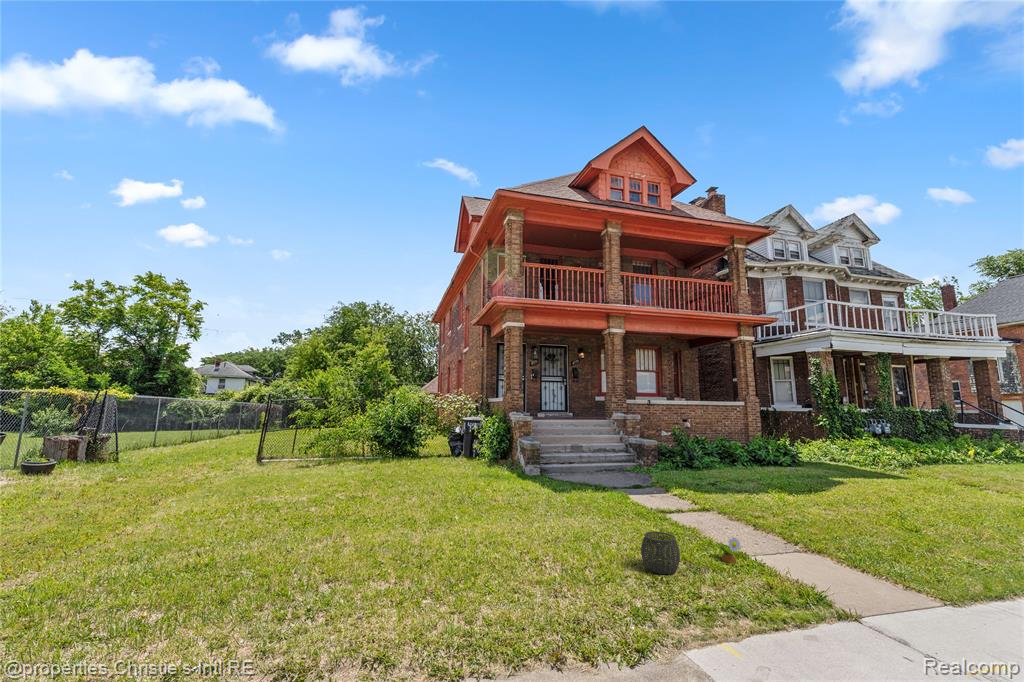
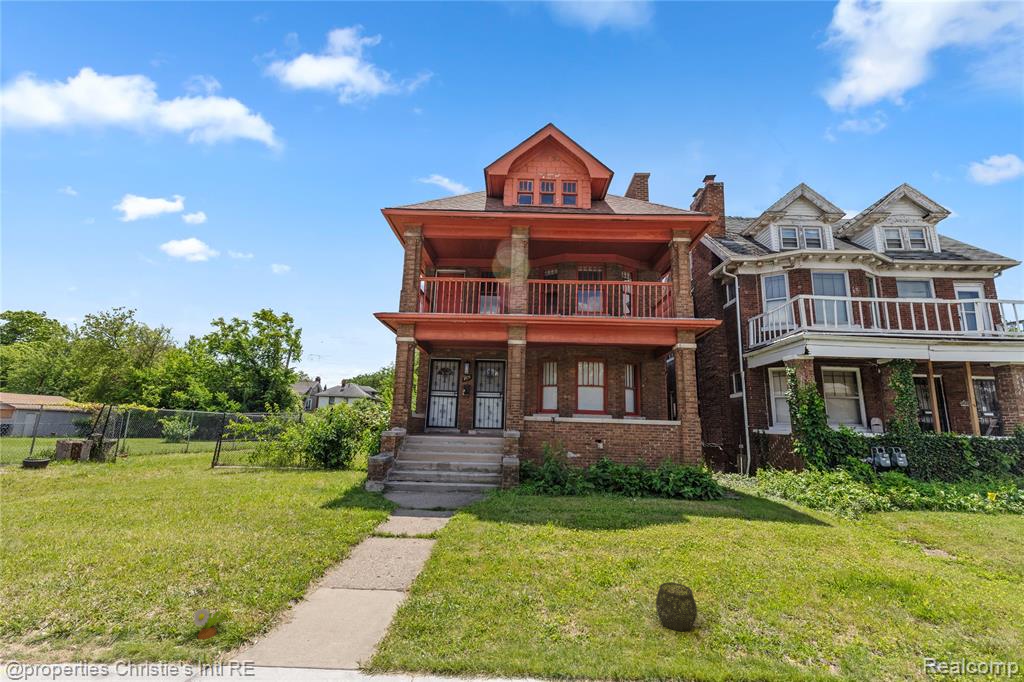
woven basket: present [641,531,680,574] -> present [656,582,697,631]

